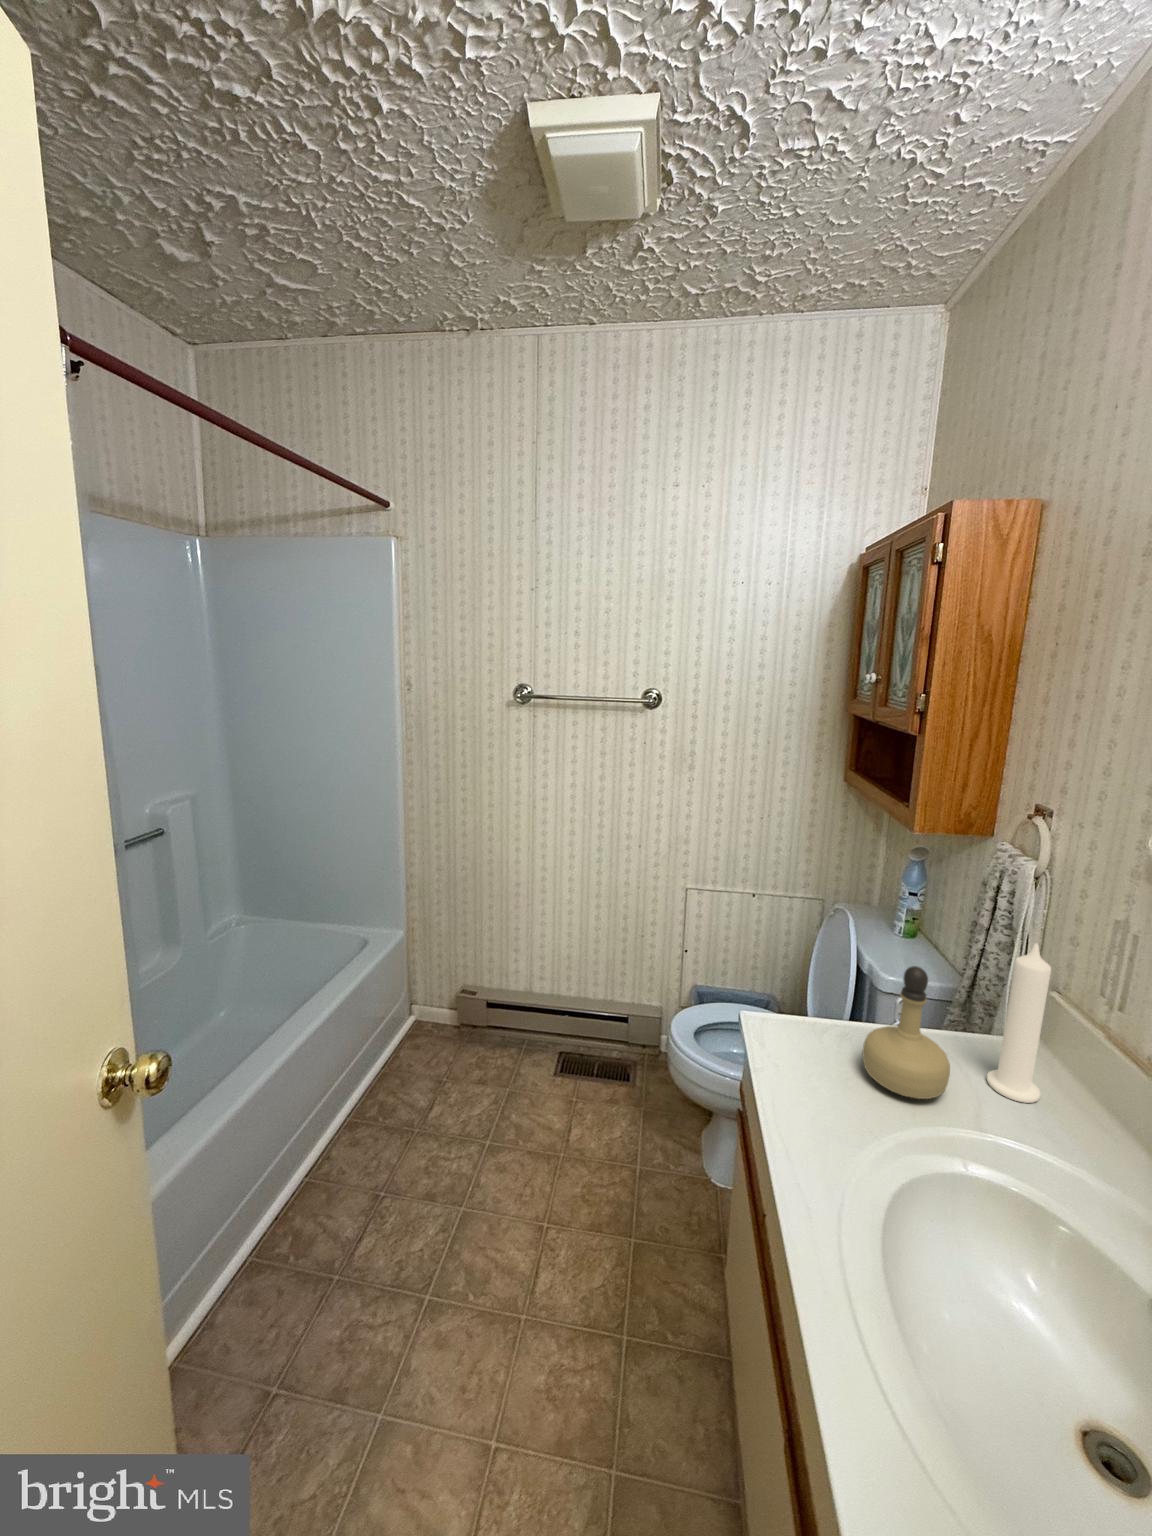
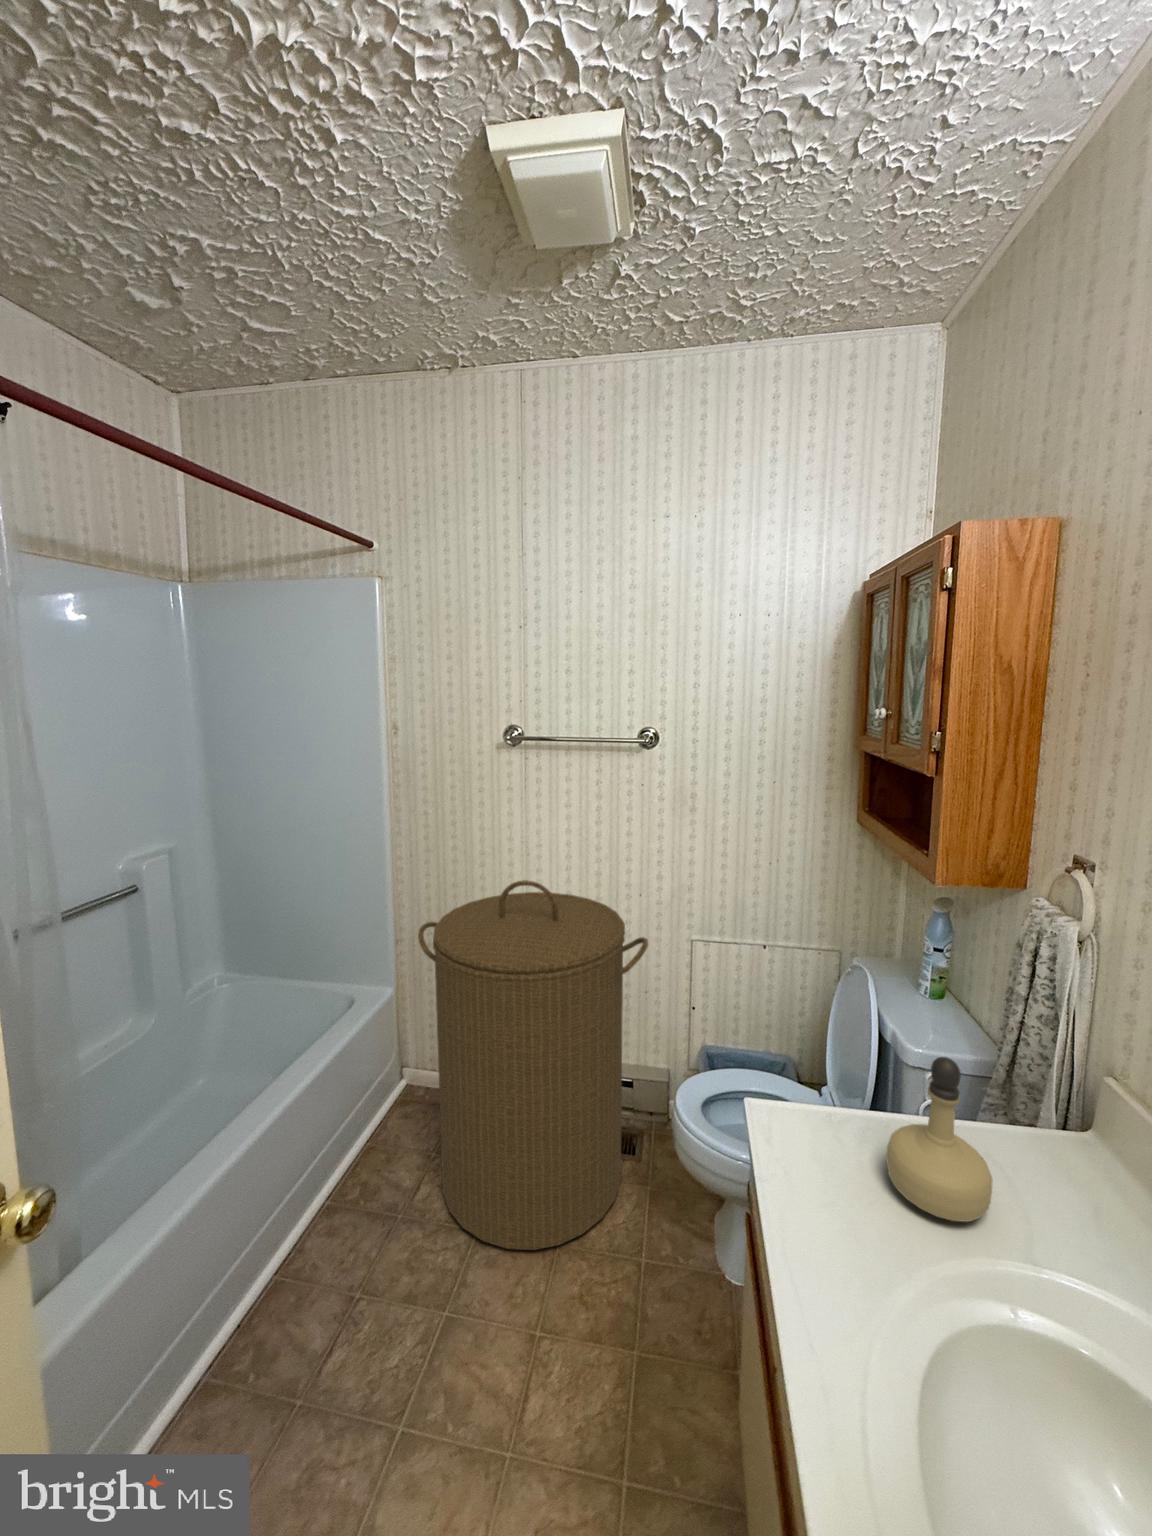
laundry hamper: none [434,830,650,1162] -> present [418,880,648,1250]
candle: present [987,944,1051,1103] -> none [1036,1029,1109,1224]

